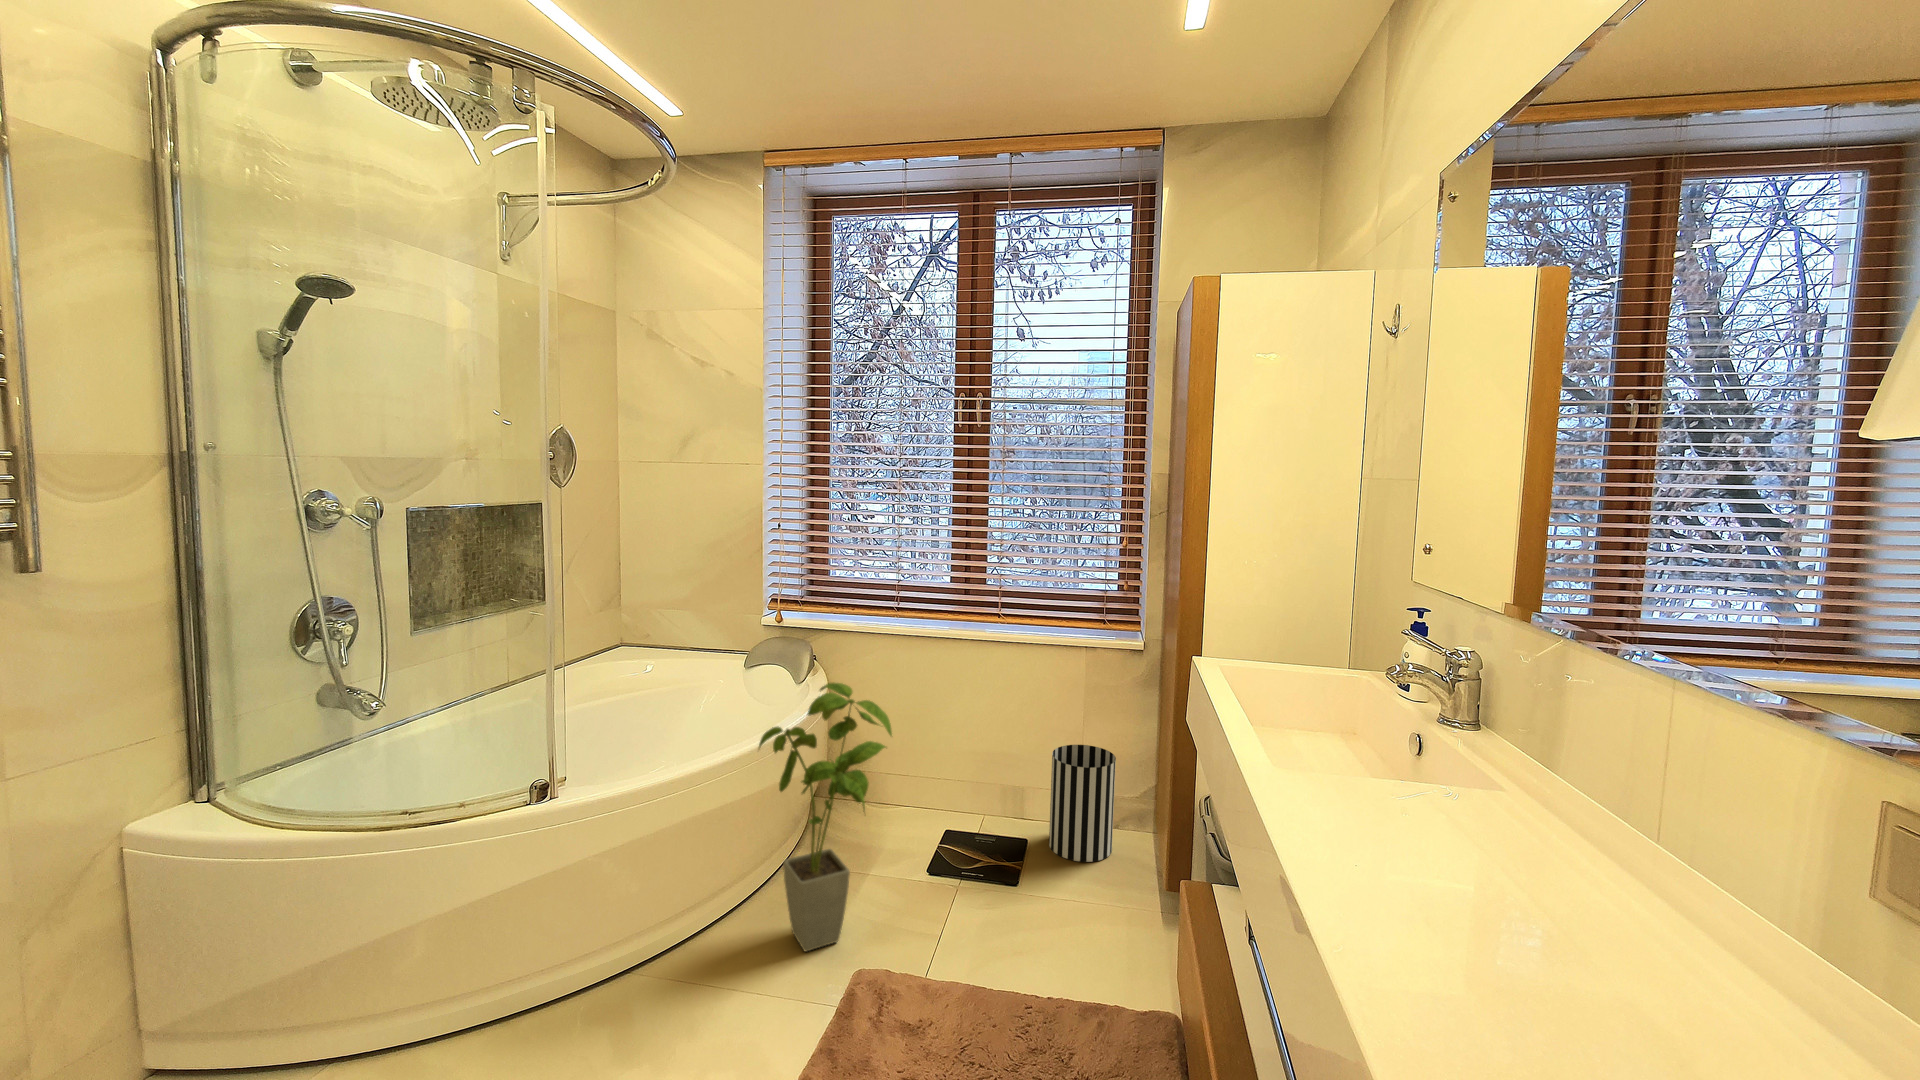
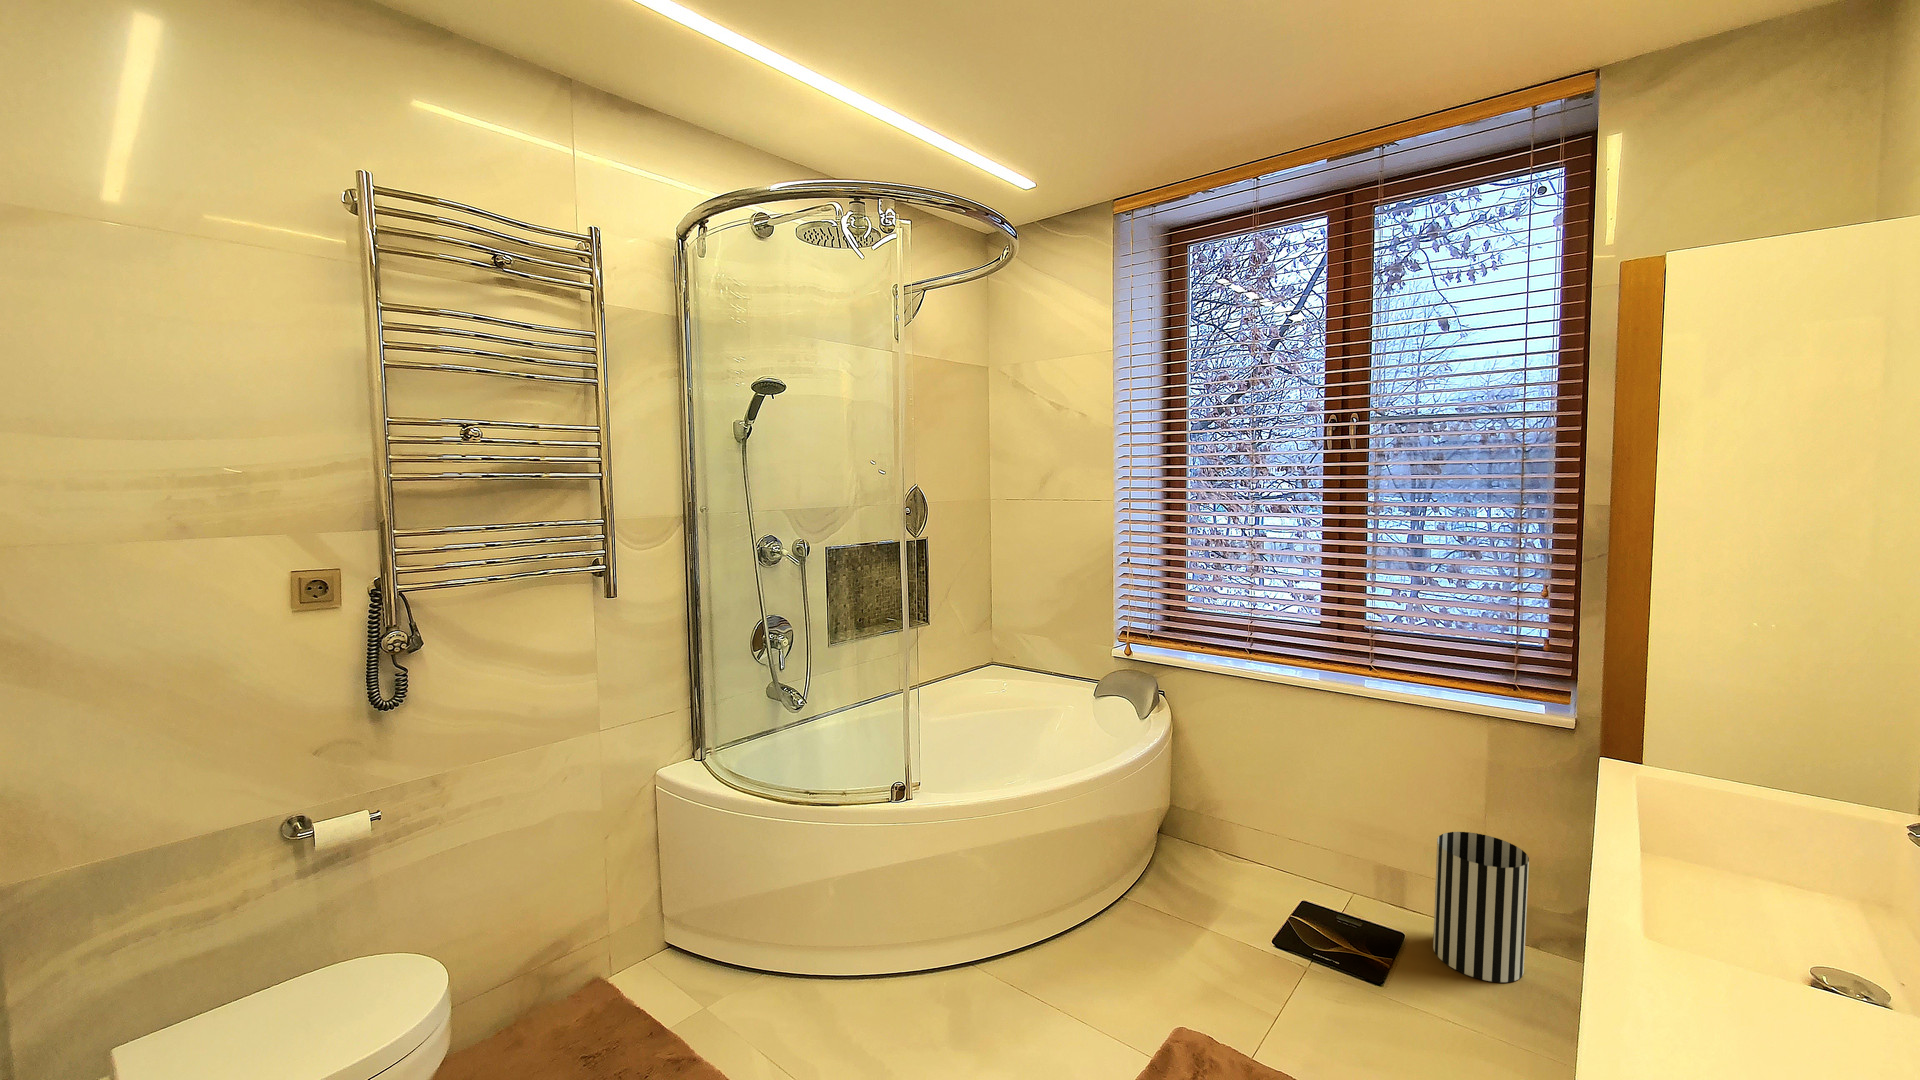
house plant: present [759,683,892,951] -> none [1086,728,1222,993]

